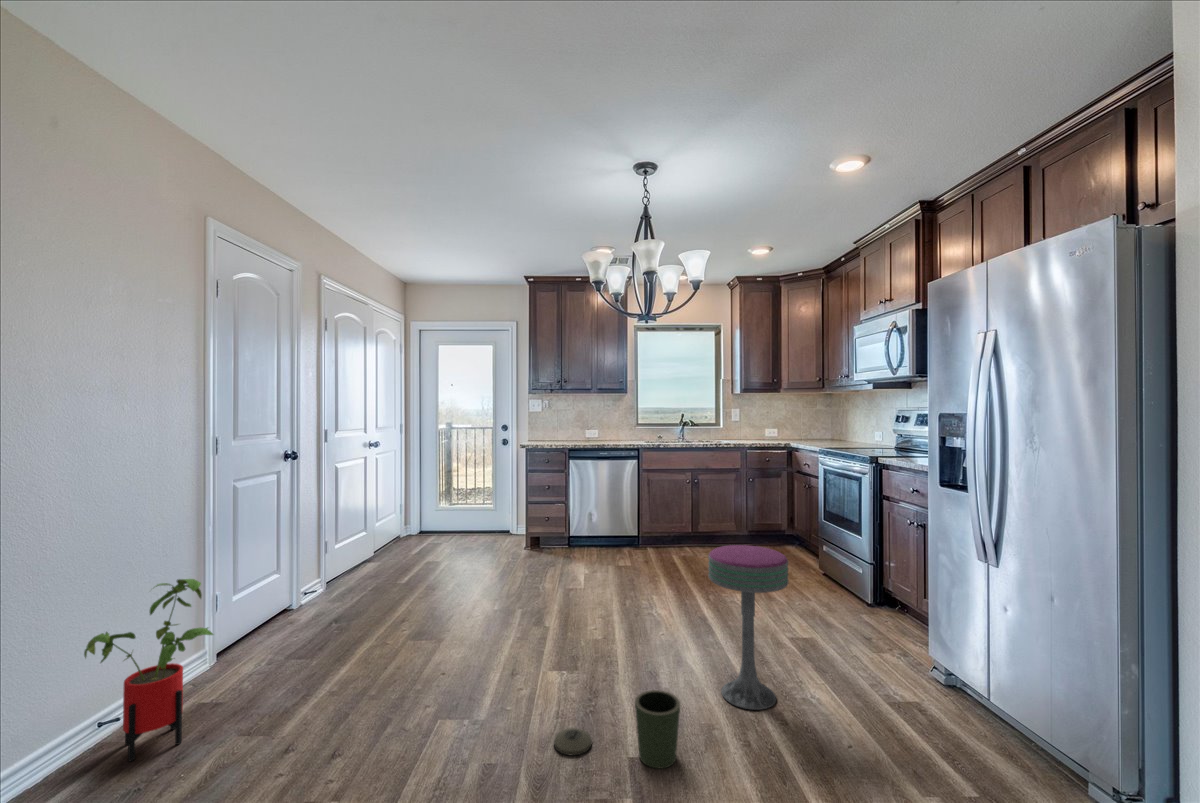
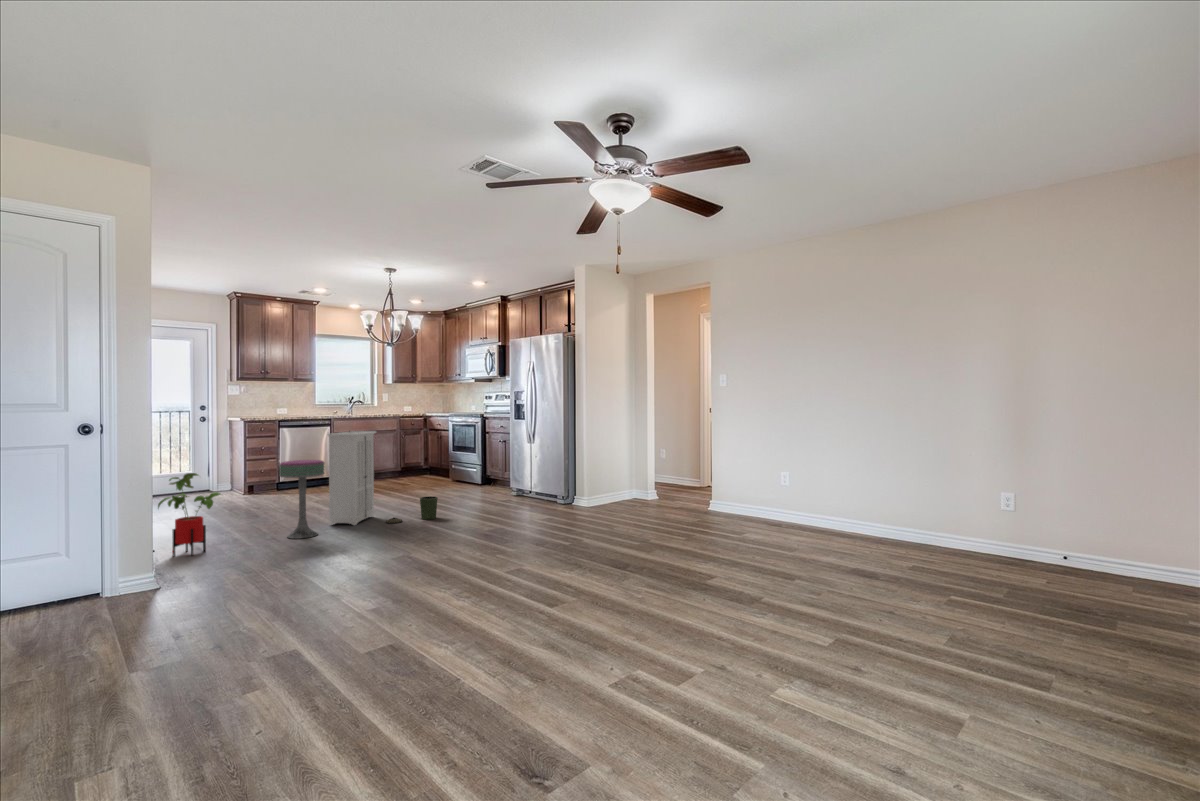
storage cabinet: none [460,495,577,727] -> present [328,431,376,525]
bar stool: present [708,545,788,710] -> present [279,460,325,539]

